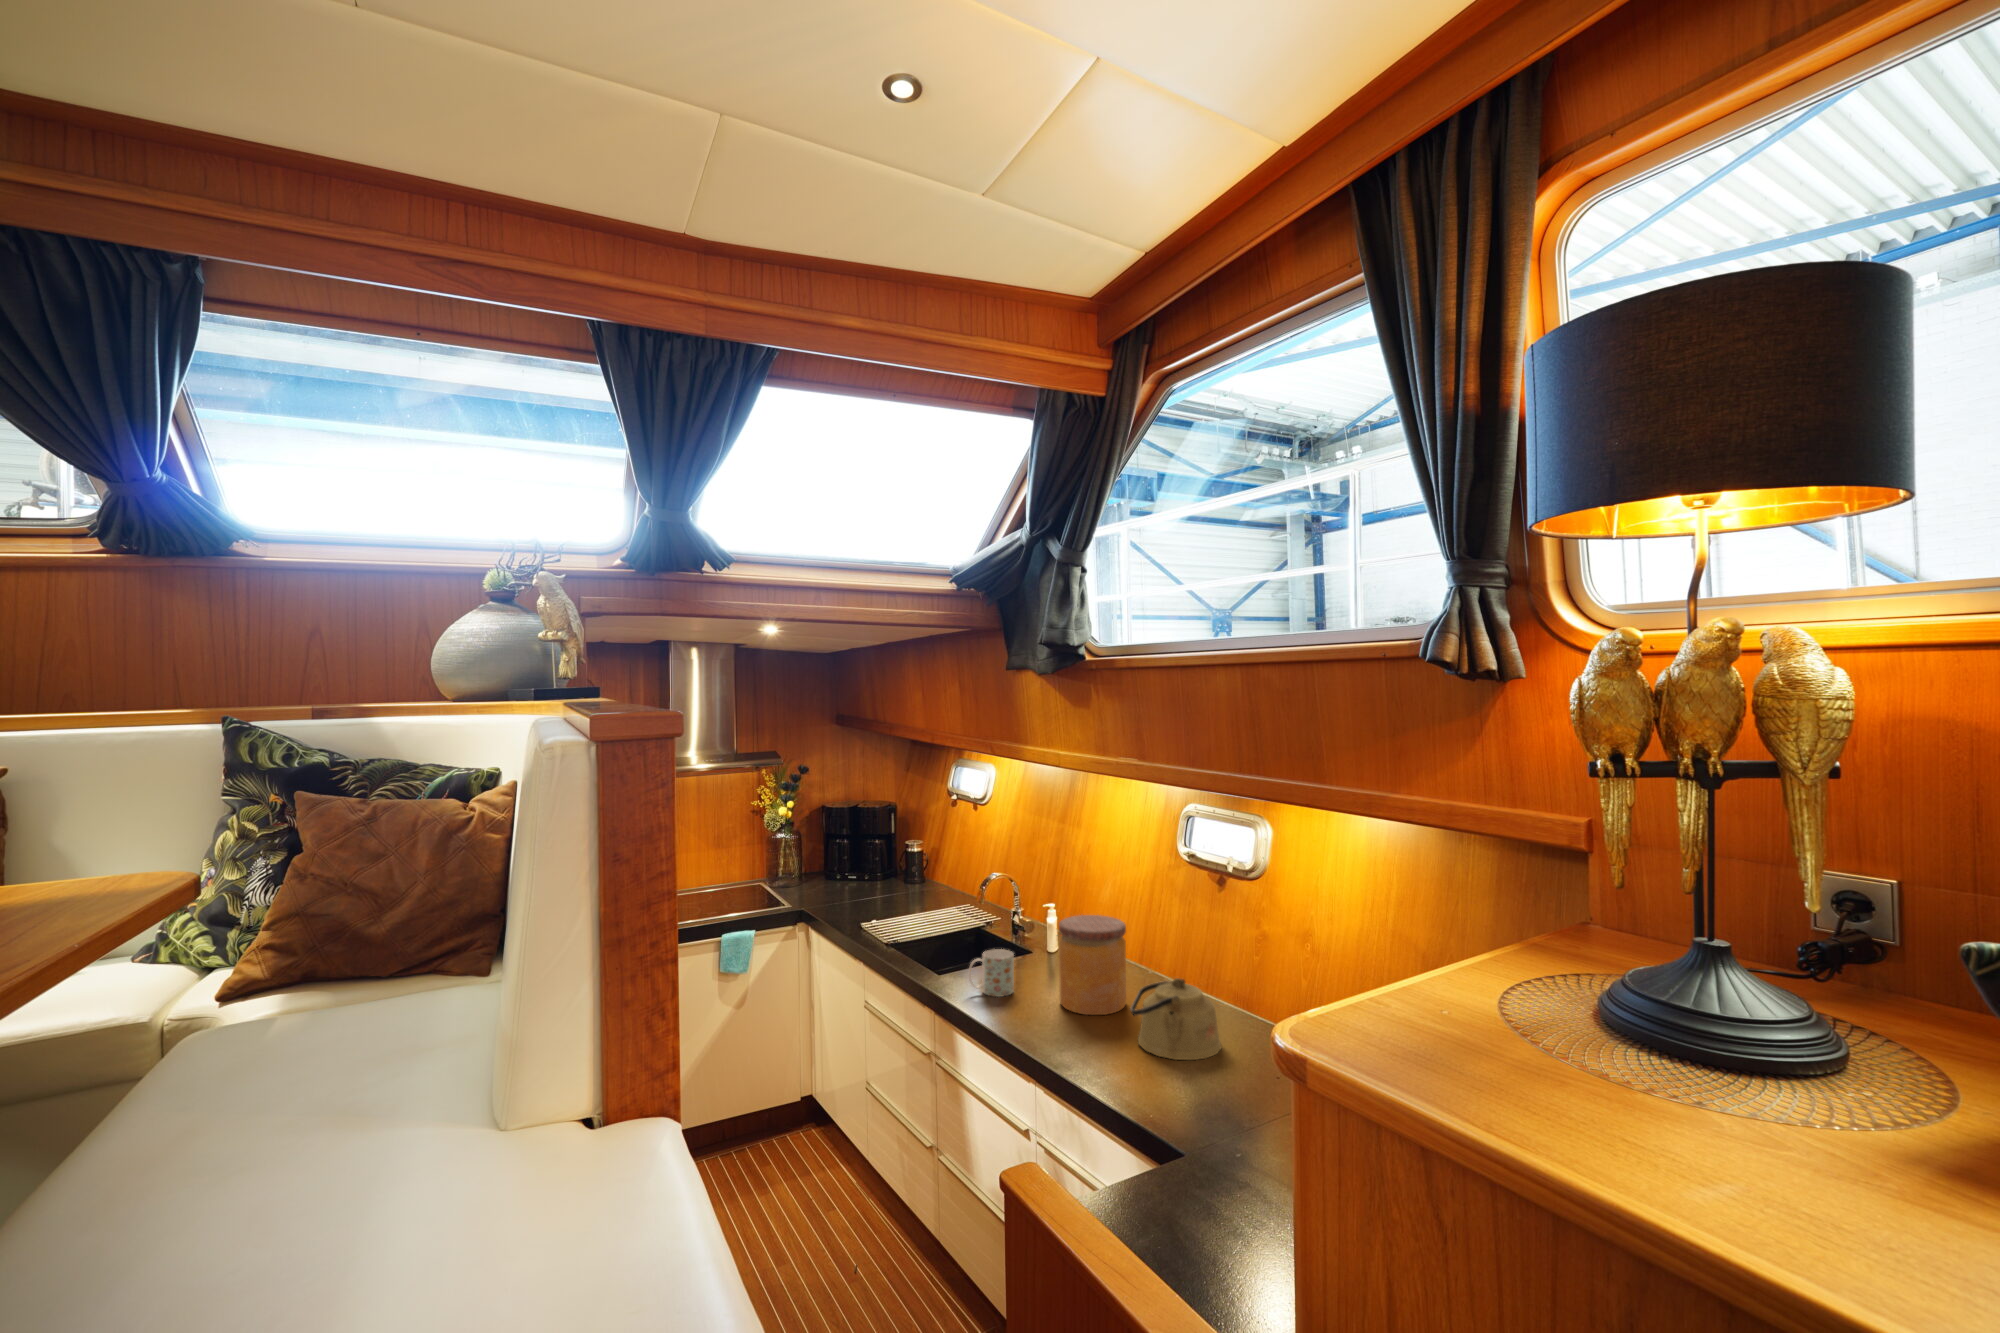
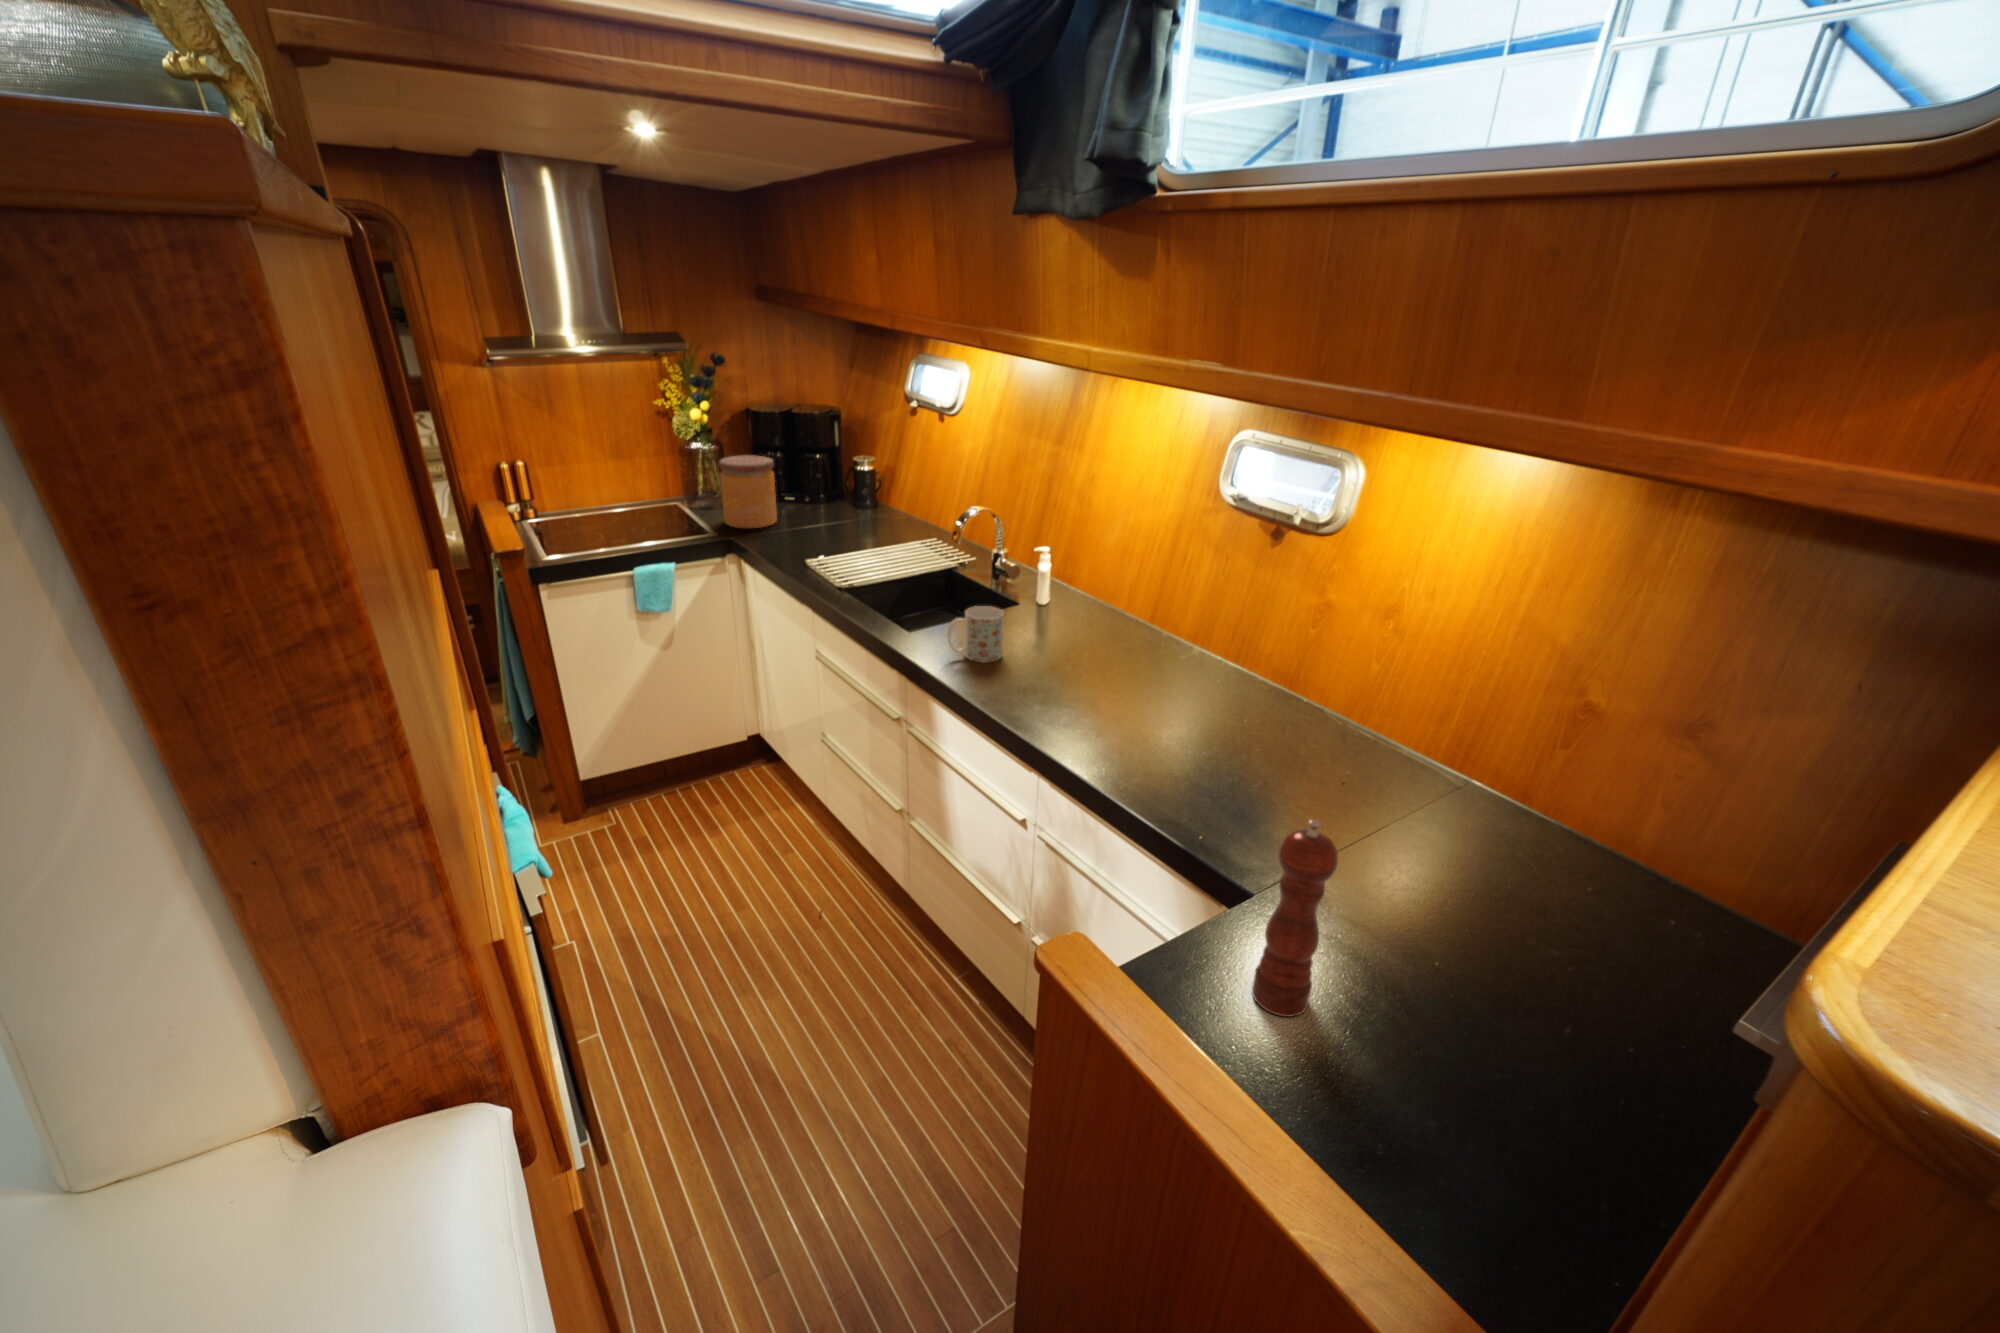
jar: present [1059,915,1126,1015] -> present [719,455,777,528]
kettle: present [1130,978,1221,1060] -> none [1161,657,1266,756]
pepper mill: none [1174,1059,1218,1235] -> present [1252,819,1338,1017]

